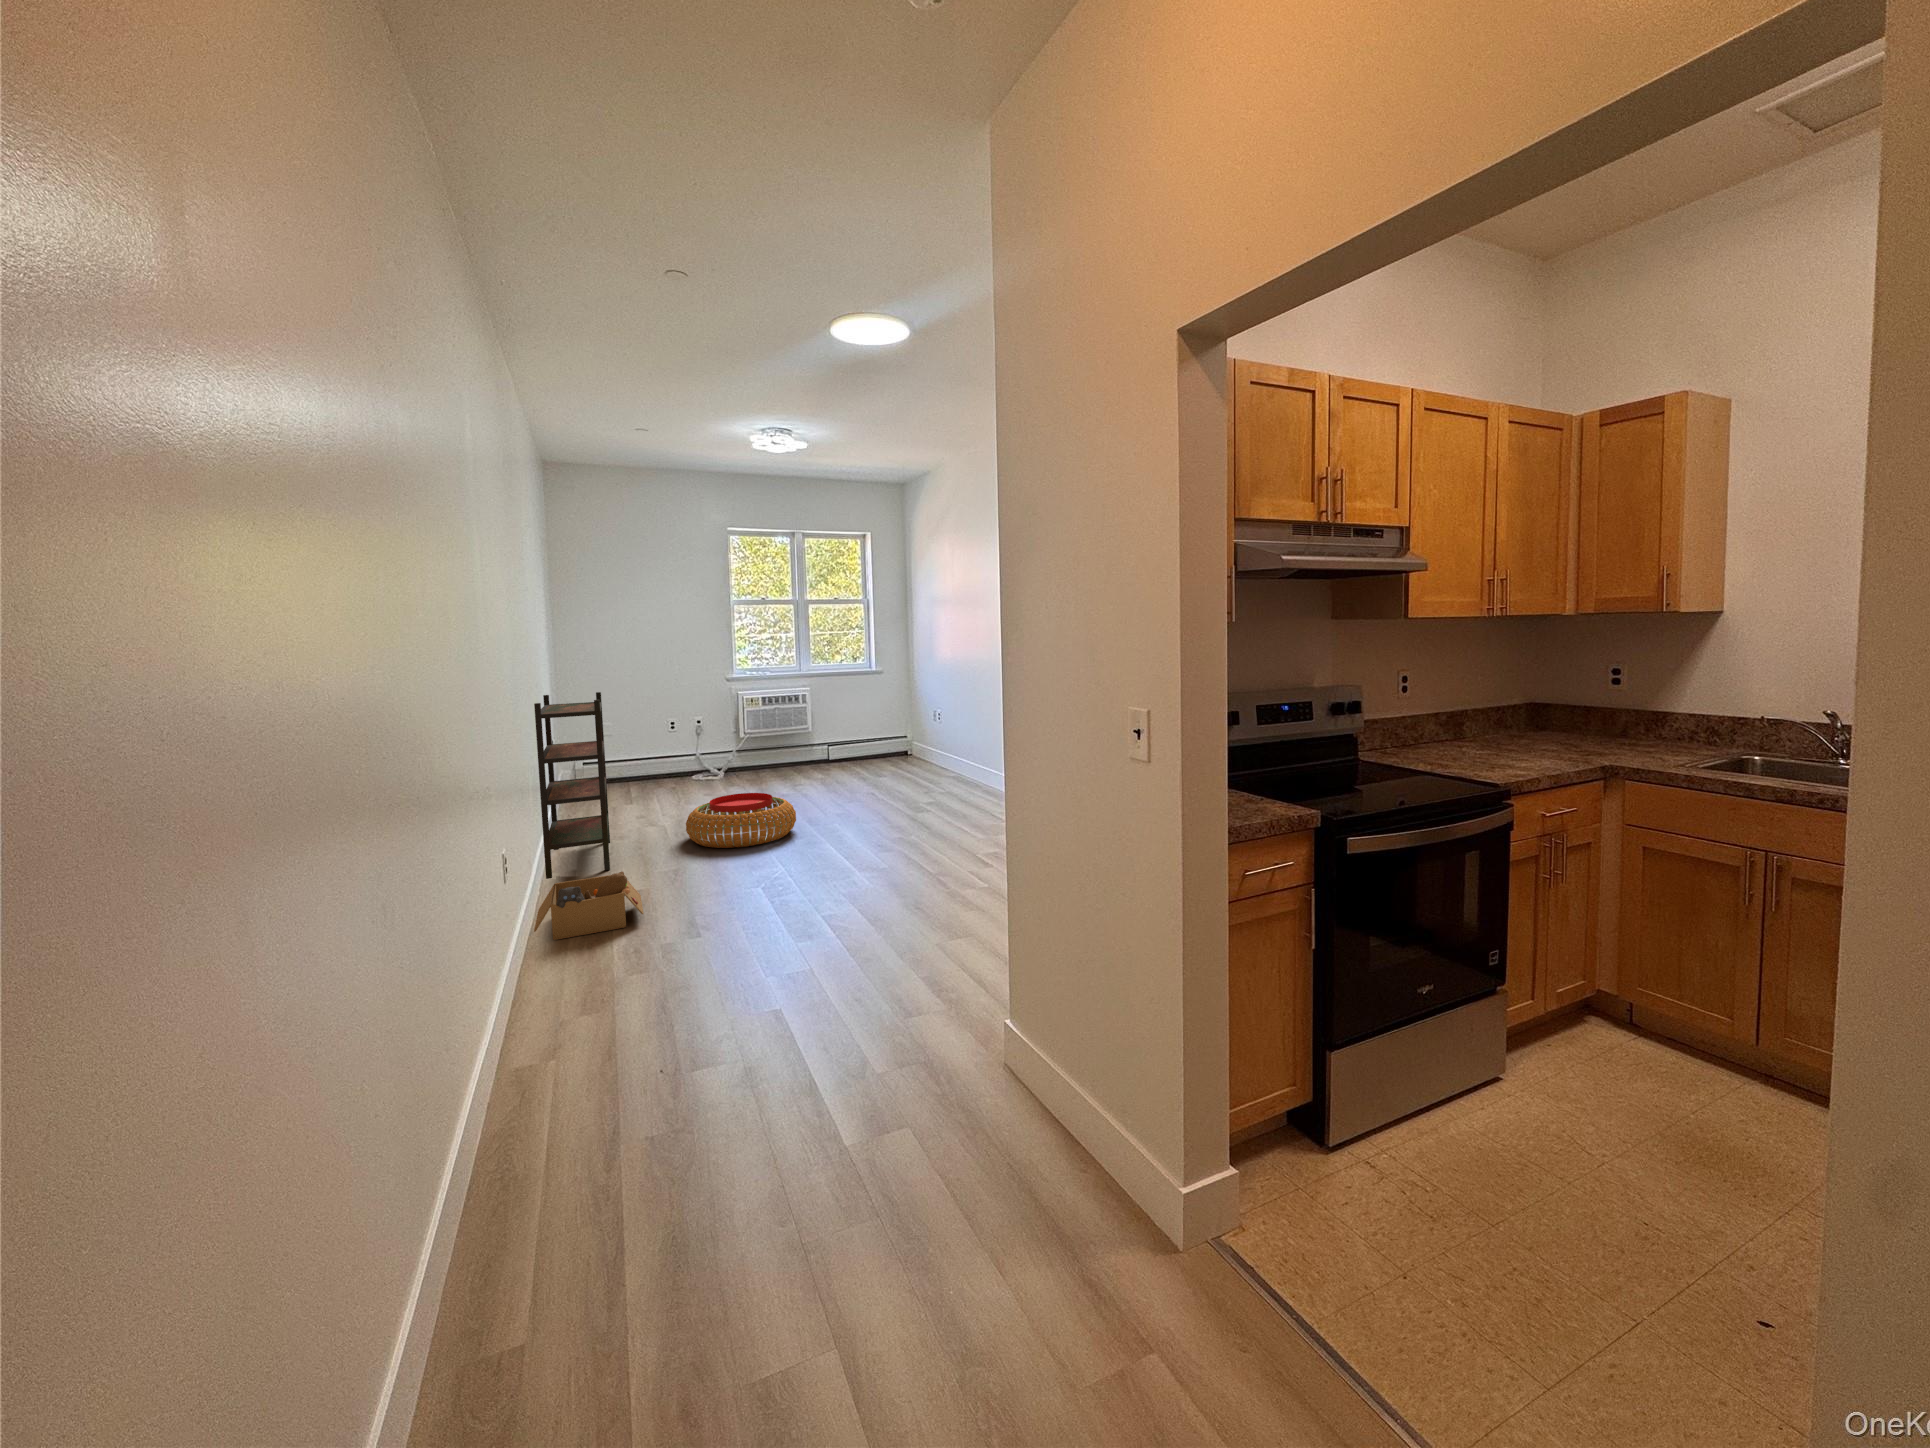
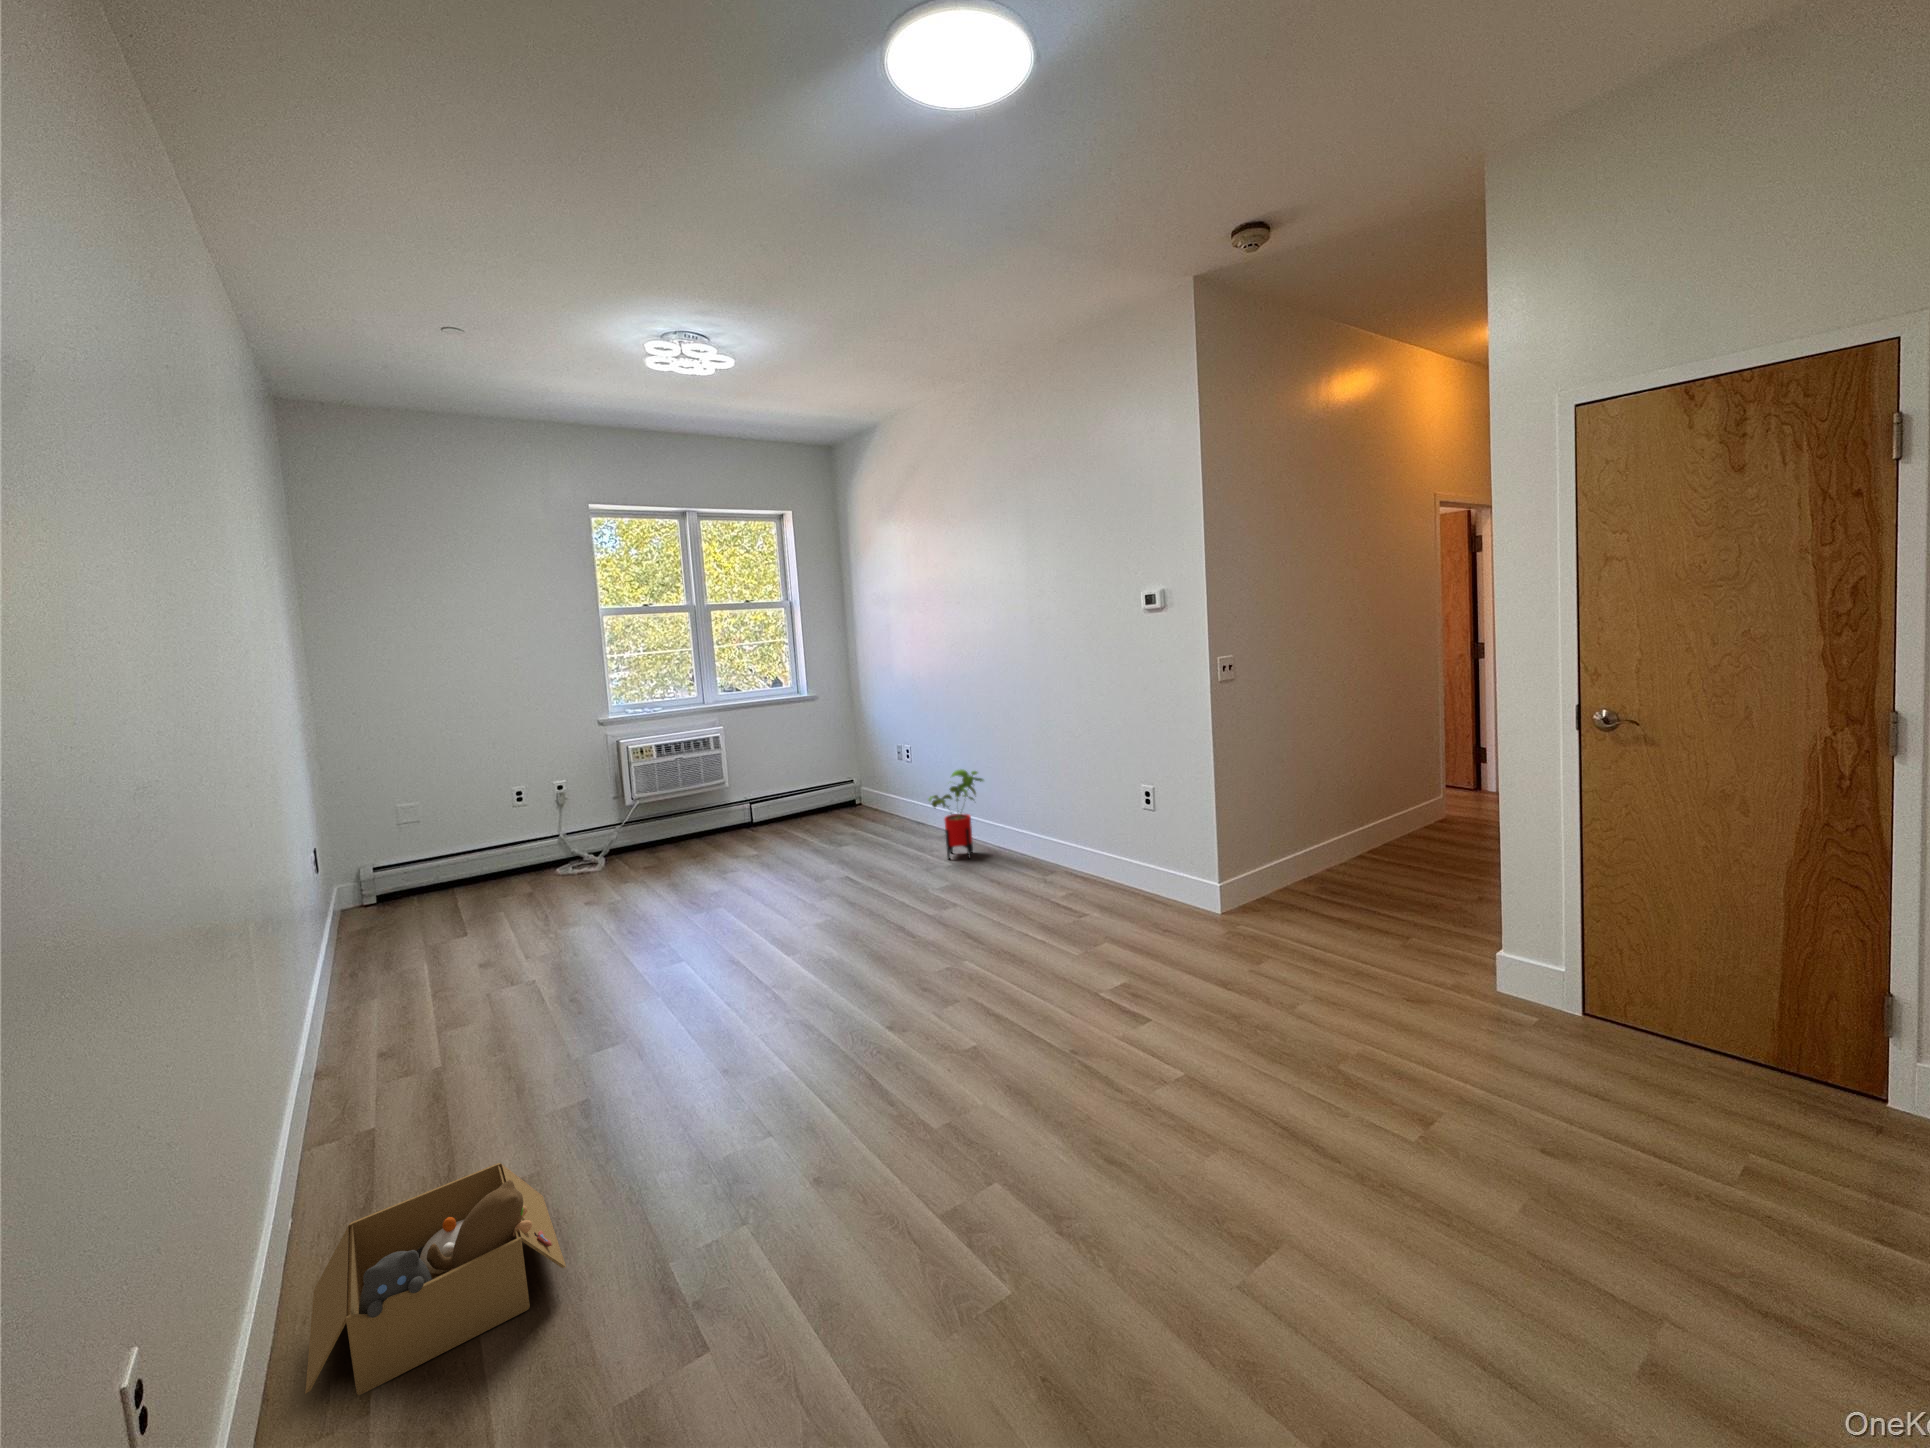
bookshelf: present [534,692,610,879] -> none [277,776,458,1158]
house plant: none [933,725,974,790] -> present [929,769,984,859]
pouf: present [686,793,796,848] -> none [585,913,770,1025]

